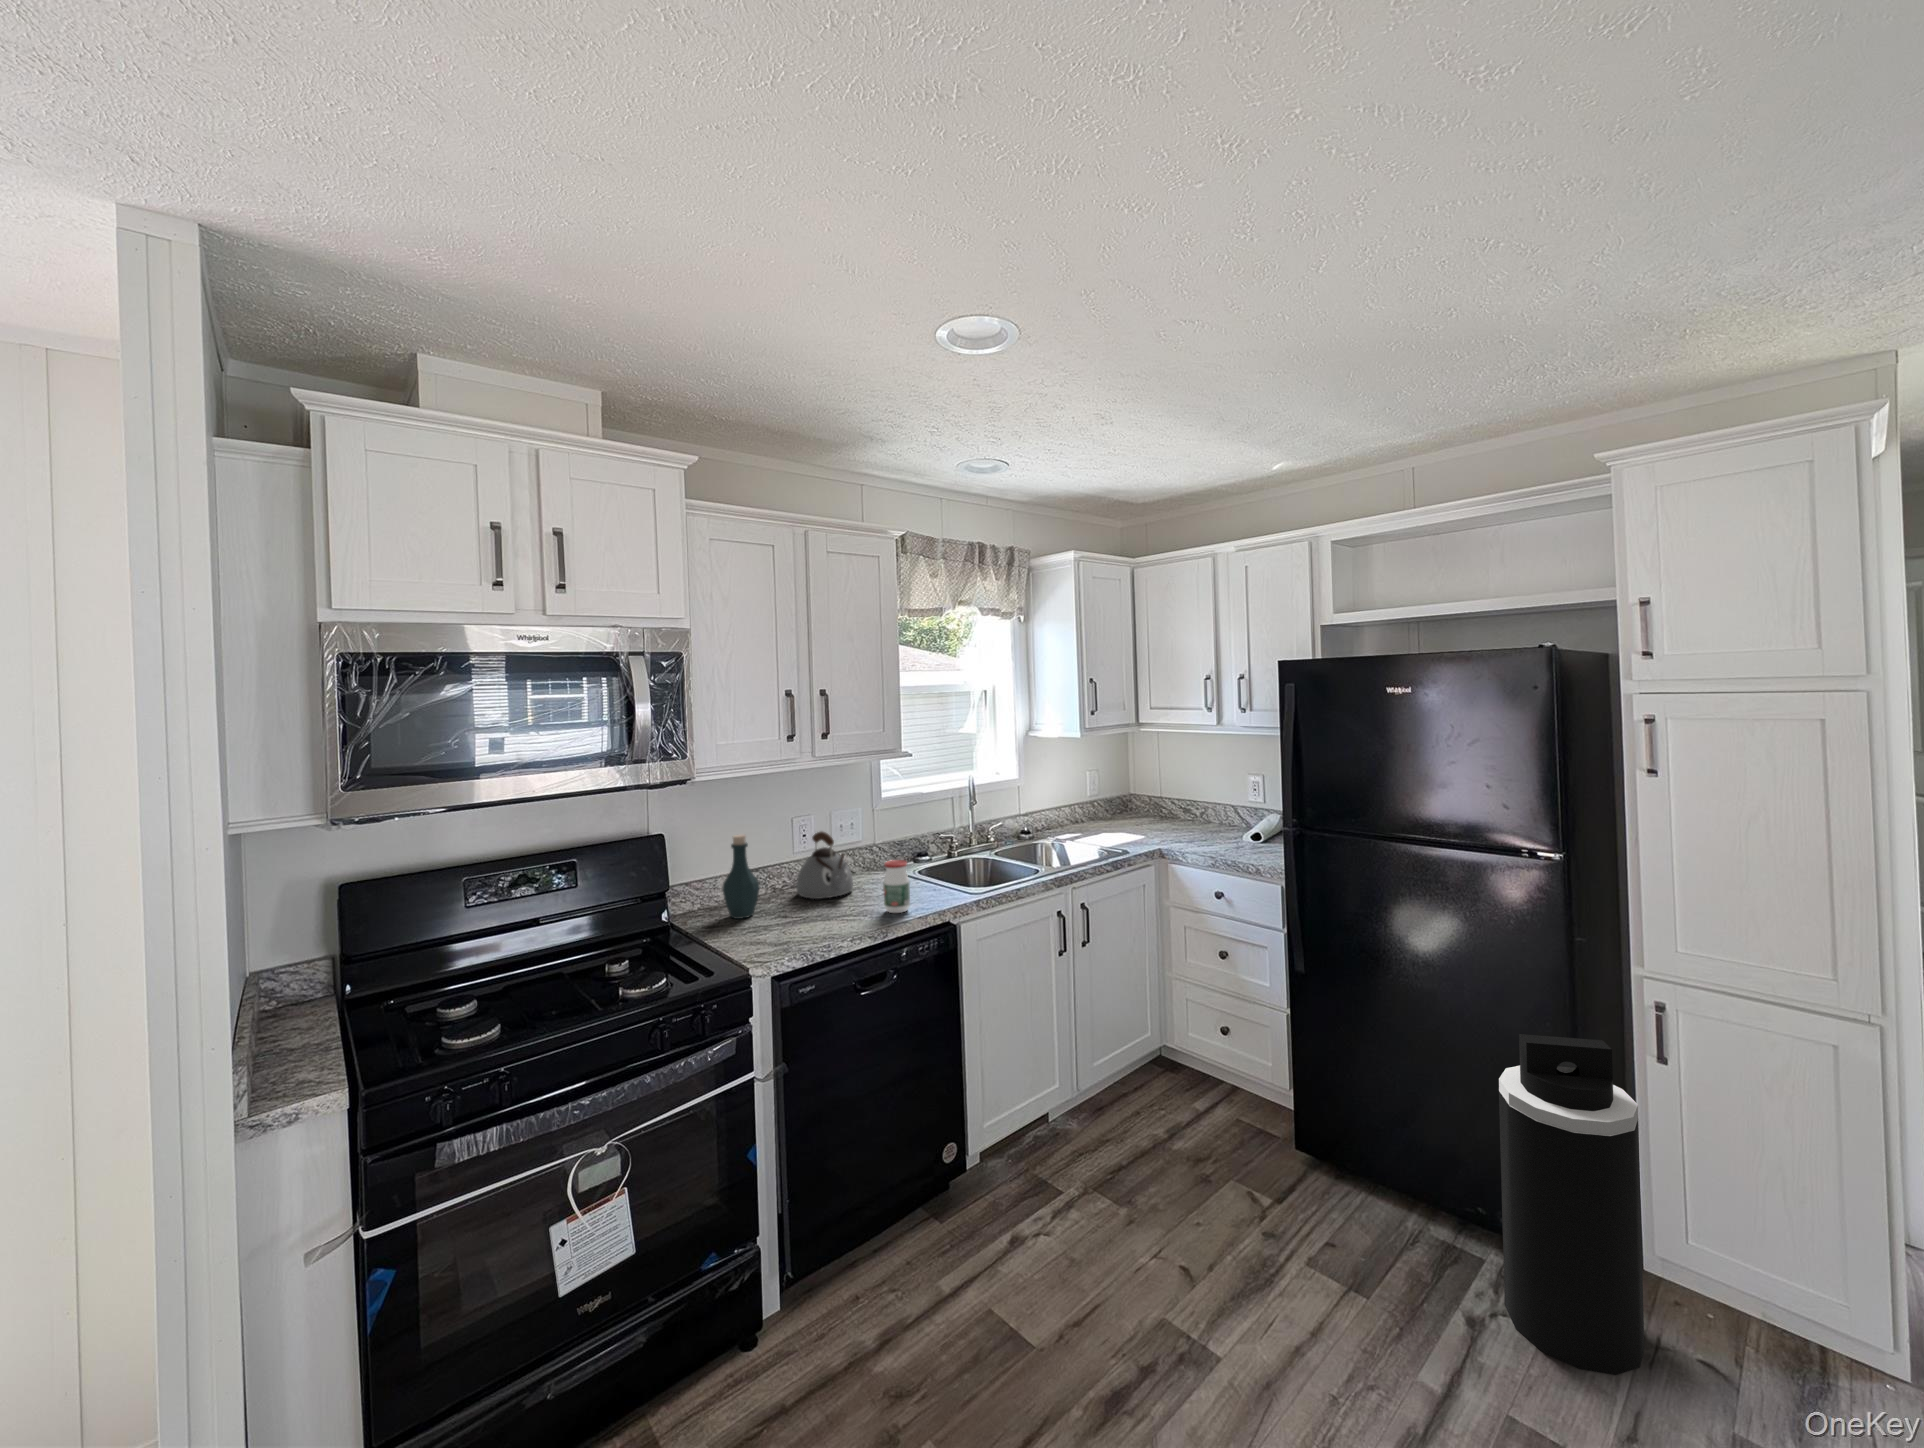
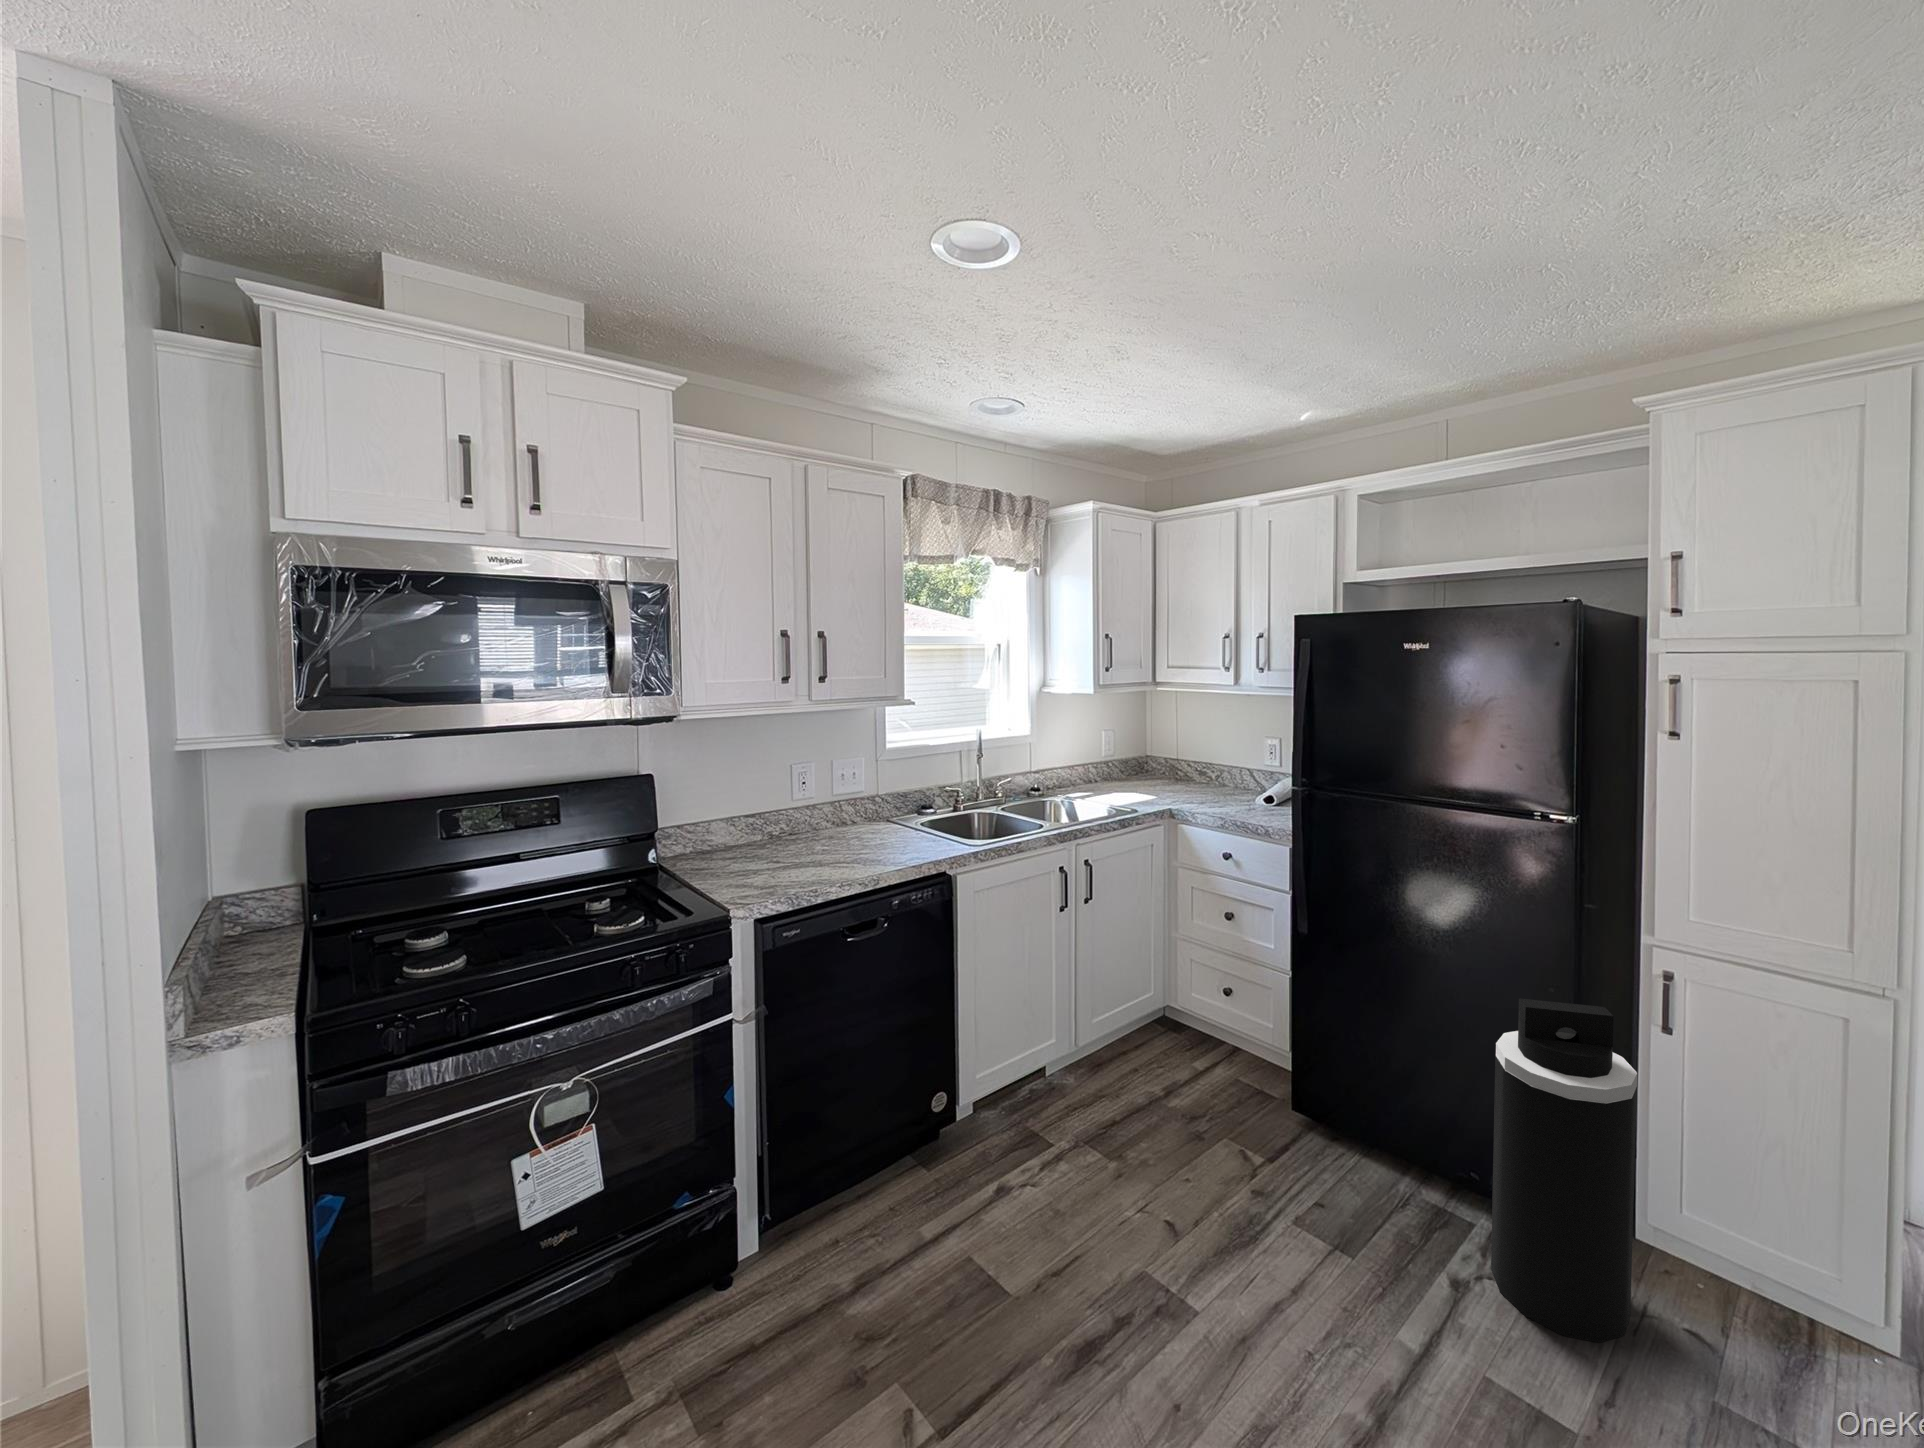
kettle: present [796,831,853,899] -> none [794,778,852,845]
bottle: present [722,834,759,919] -> none [716,777,754,862]
jar: present [883,860,910,913] -> none [879,807,906,861]

